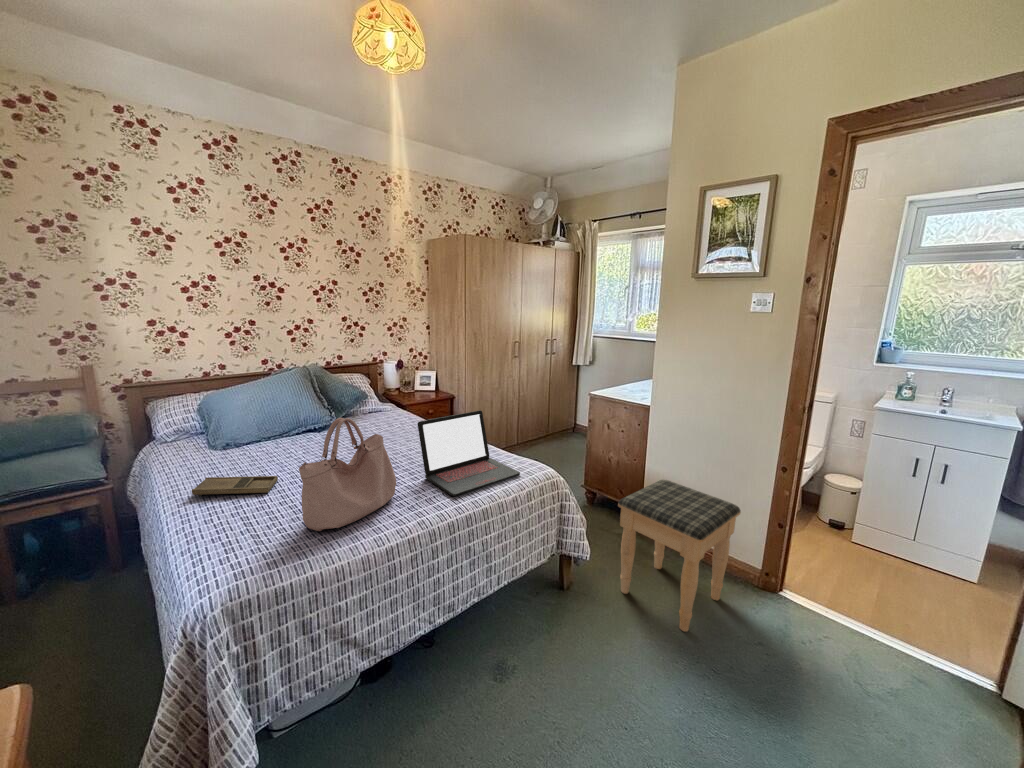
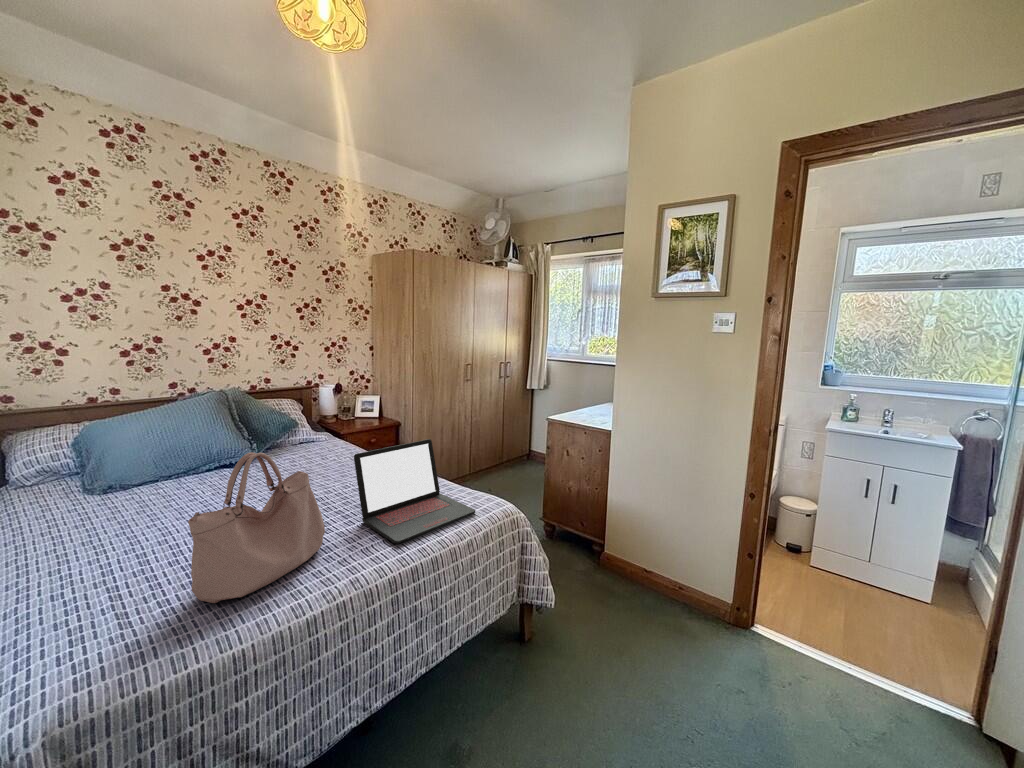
tray: present [192,476,278,496] -> none [39,527,169,561]
footstool: present [618,480,741,631] -> none [584,510,712,684]

